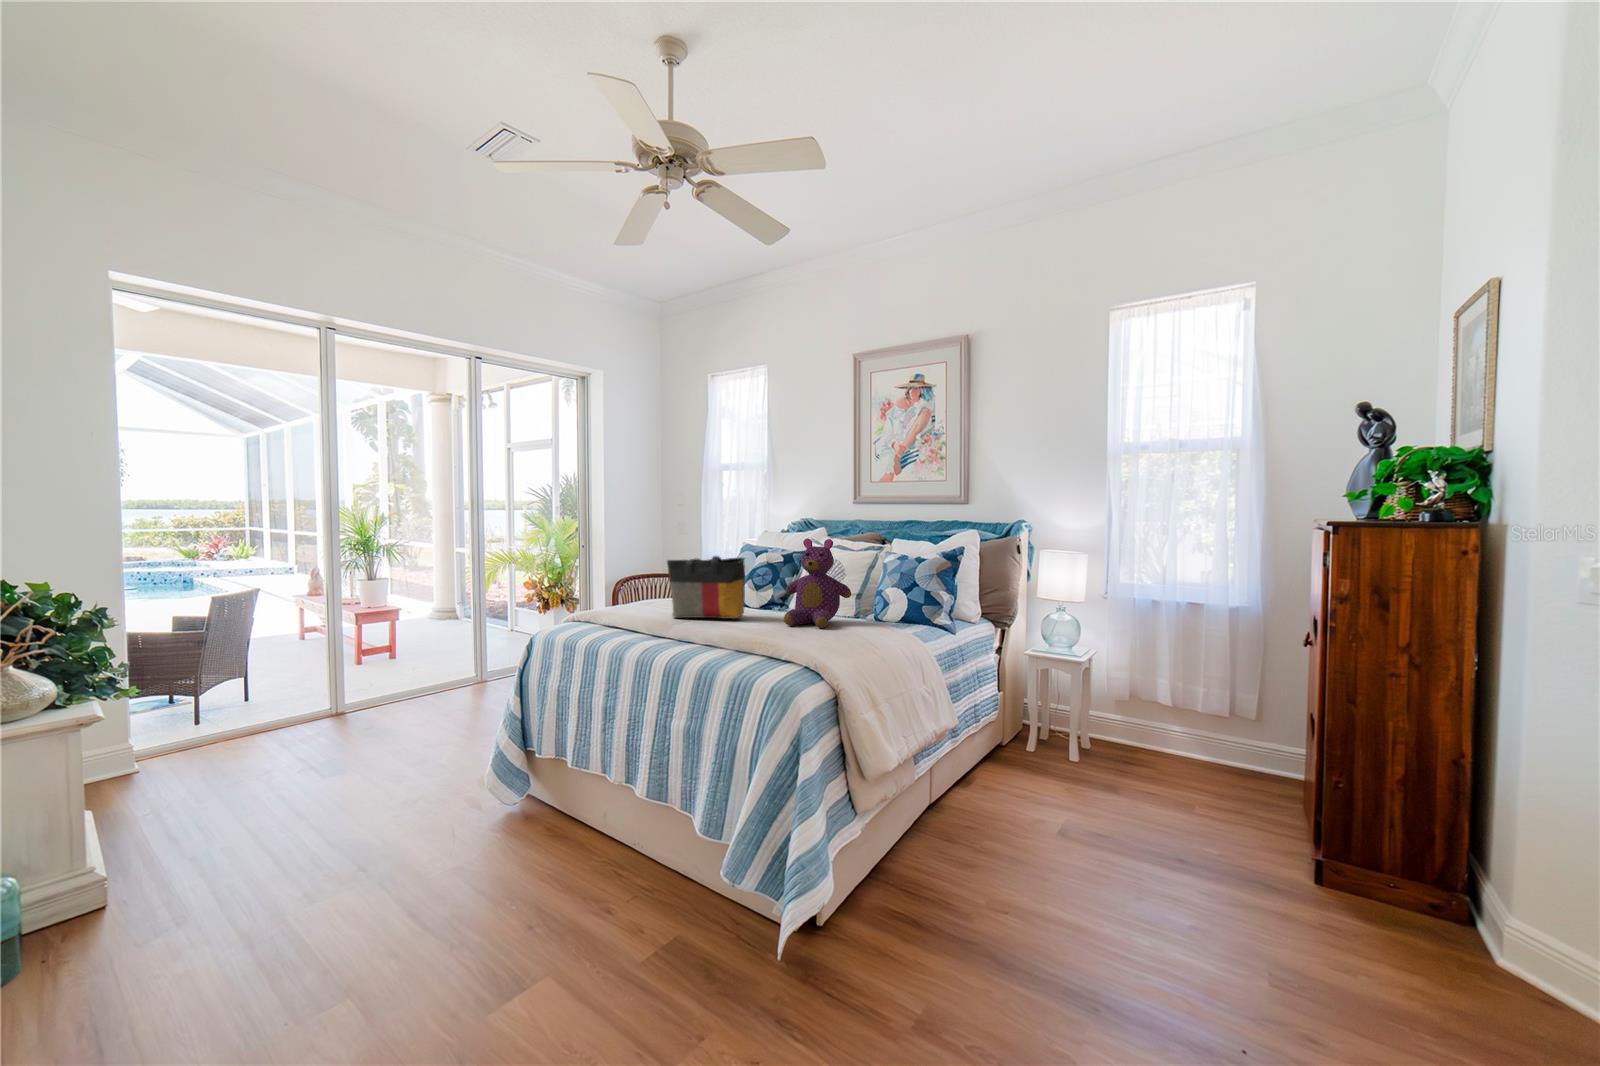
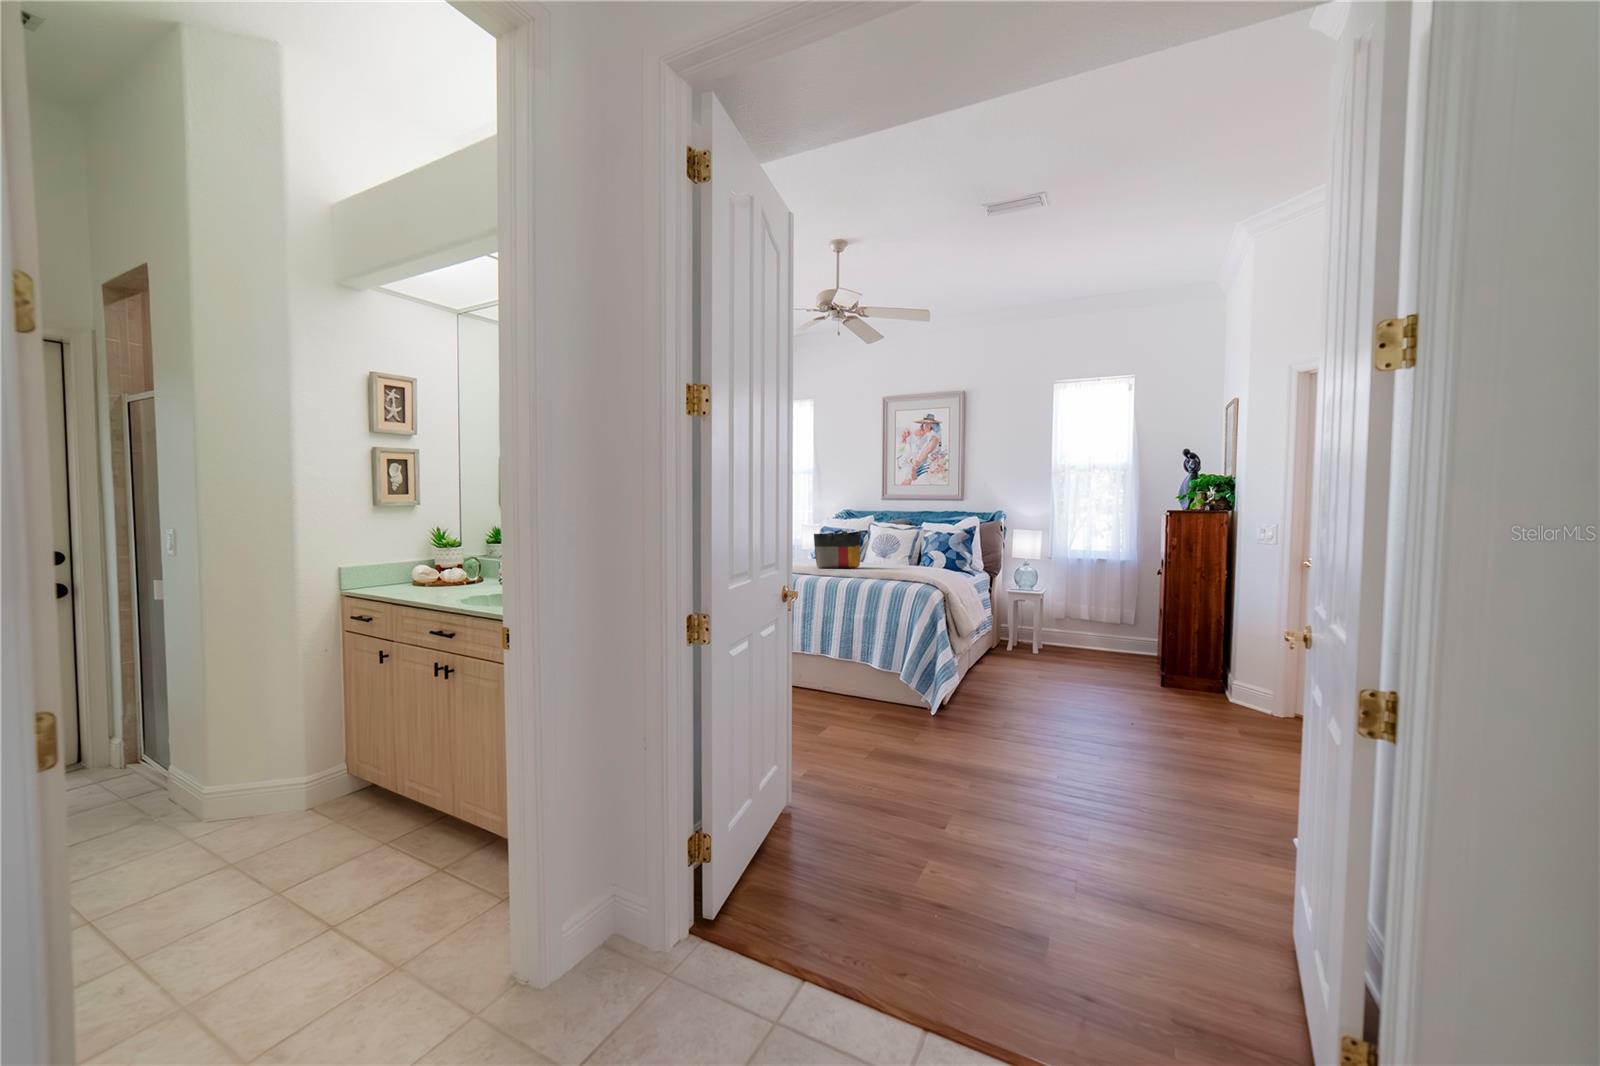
teddy bear: present [784,538,851,628] -> none [884,521,925,571]

